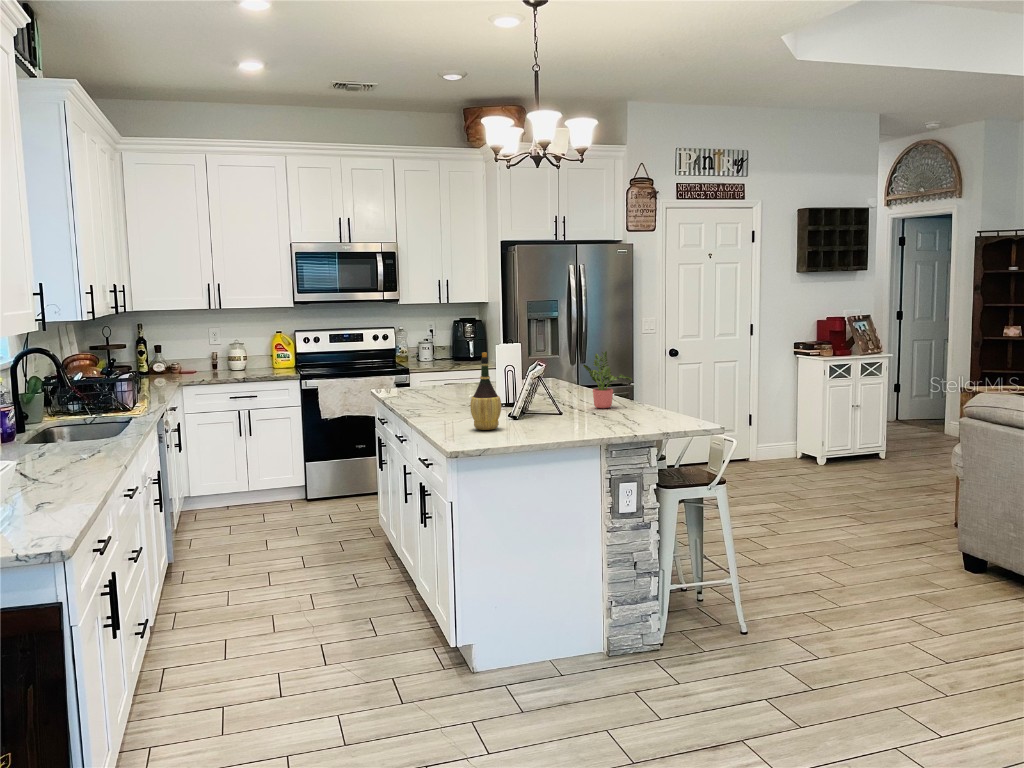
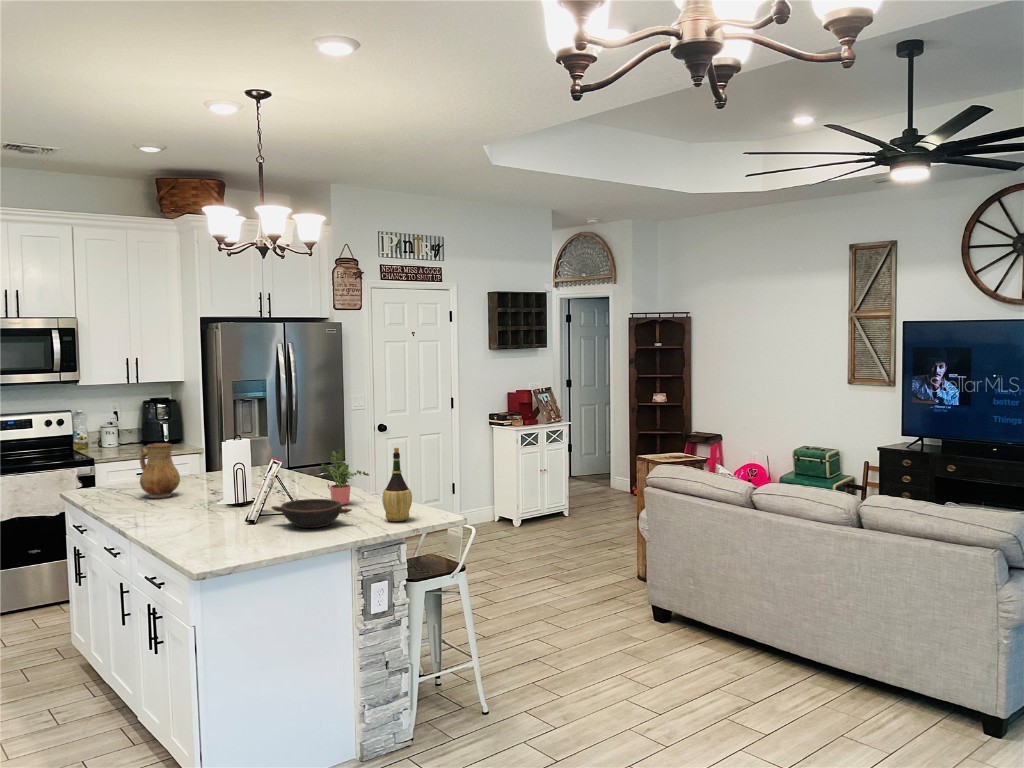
ceramic pitcher: none [430,347,464,396] -> present [140,443,180,498]
wine bottle: present [470,352,501,430] -> present [382,448,412,521]
bowl: none [529,397,605,424] -> present [271,499,352,528]

